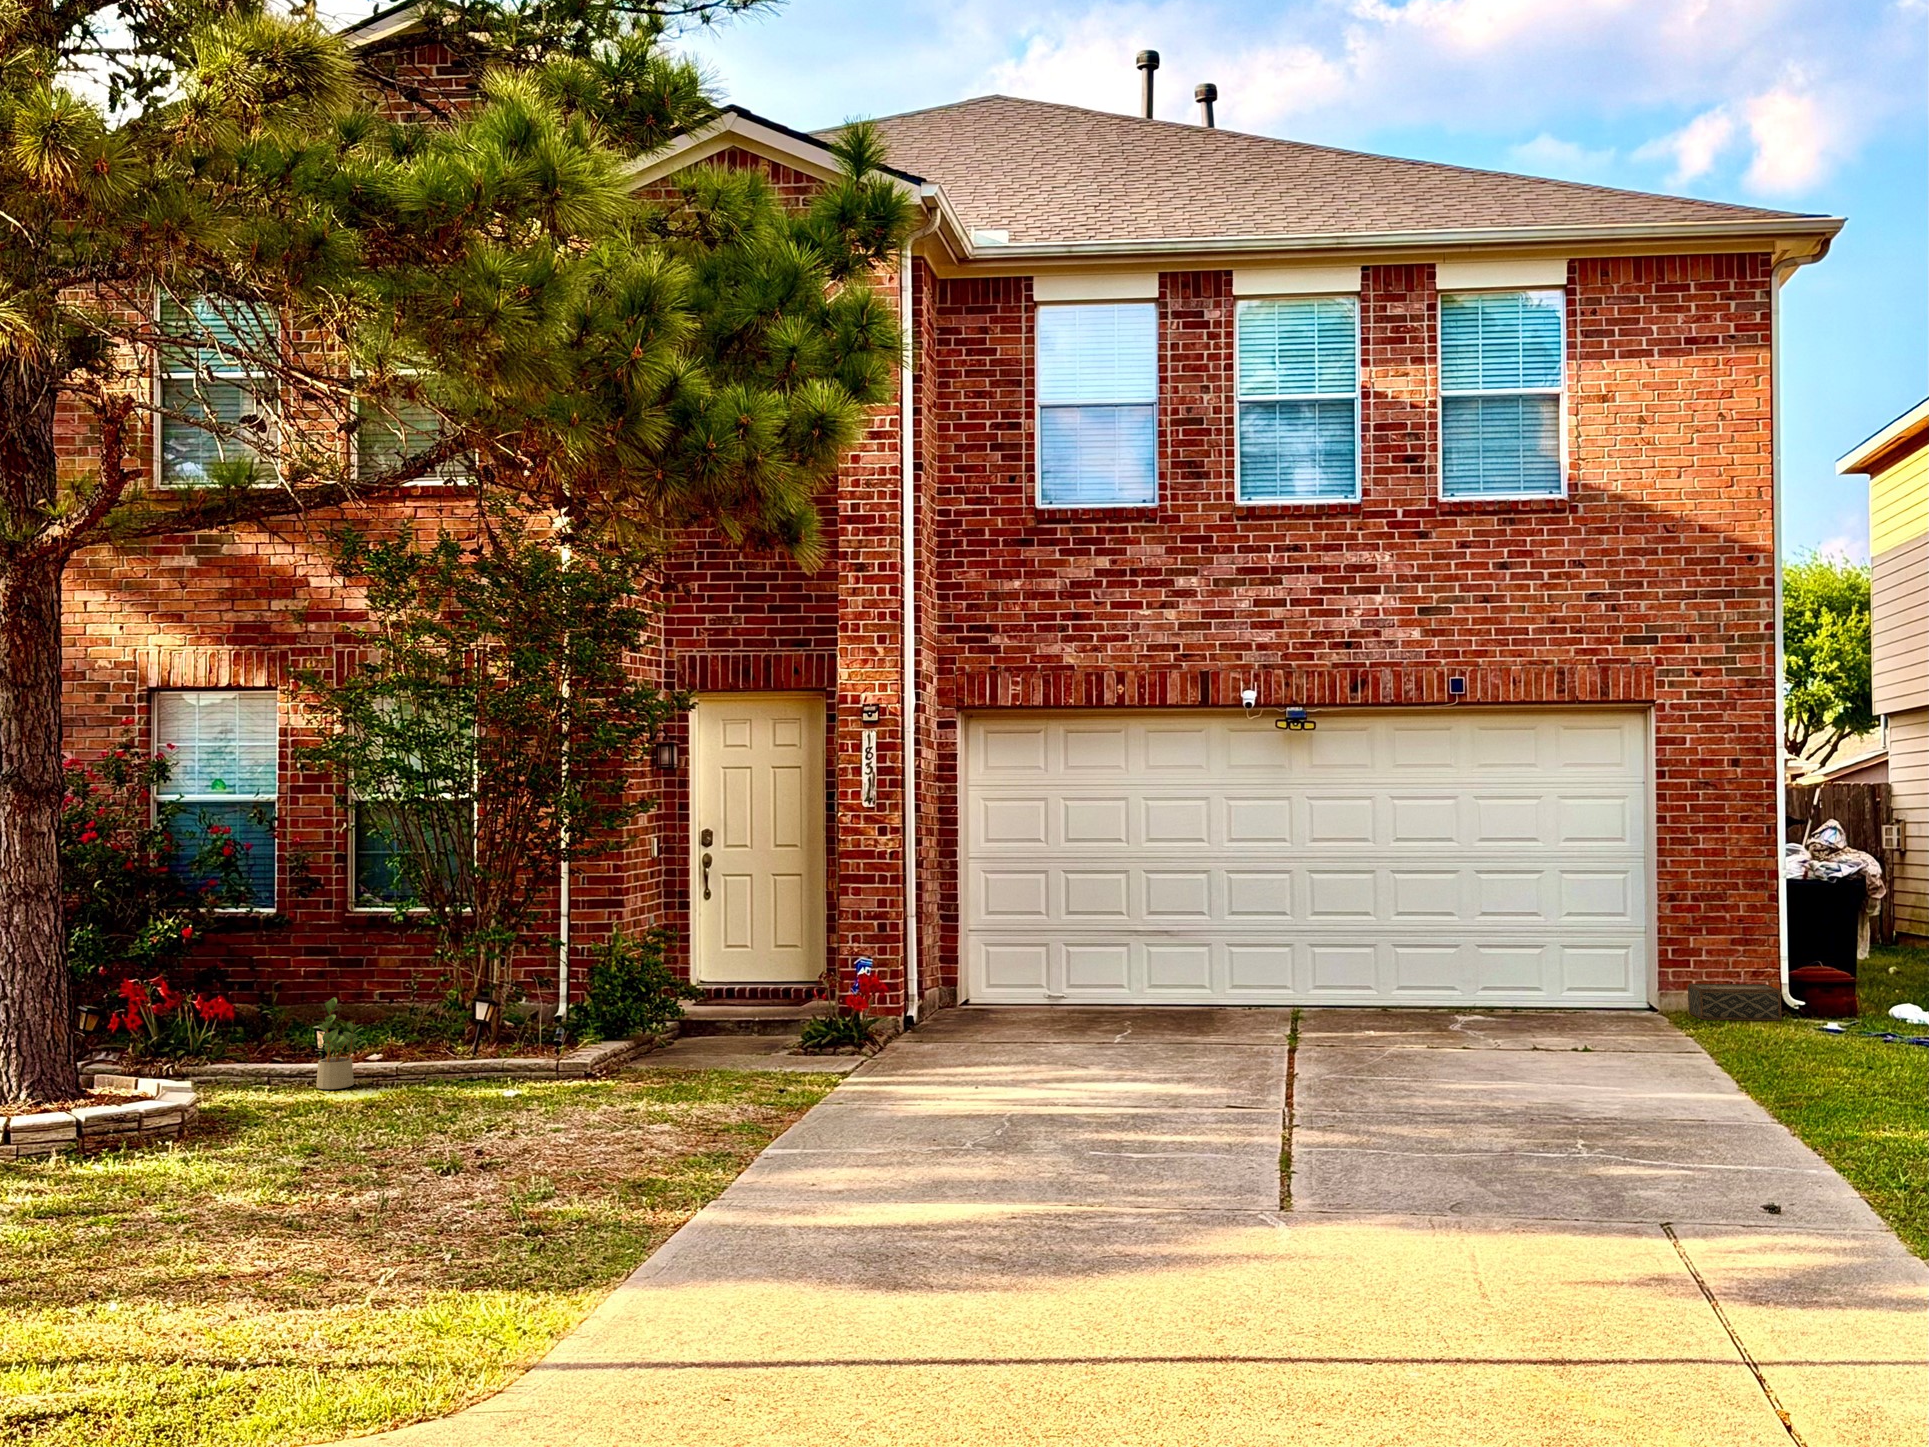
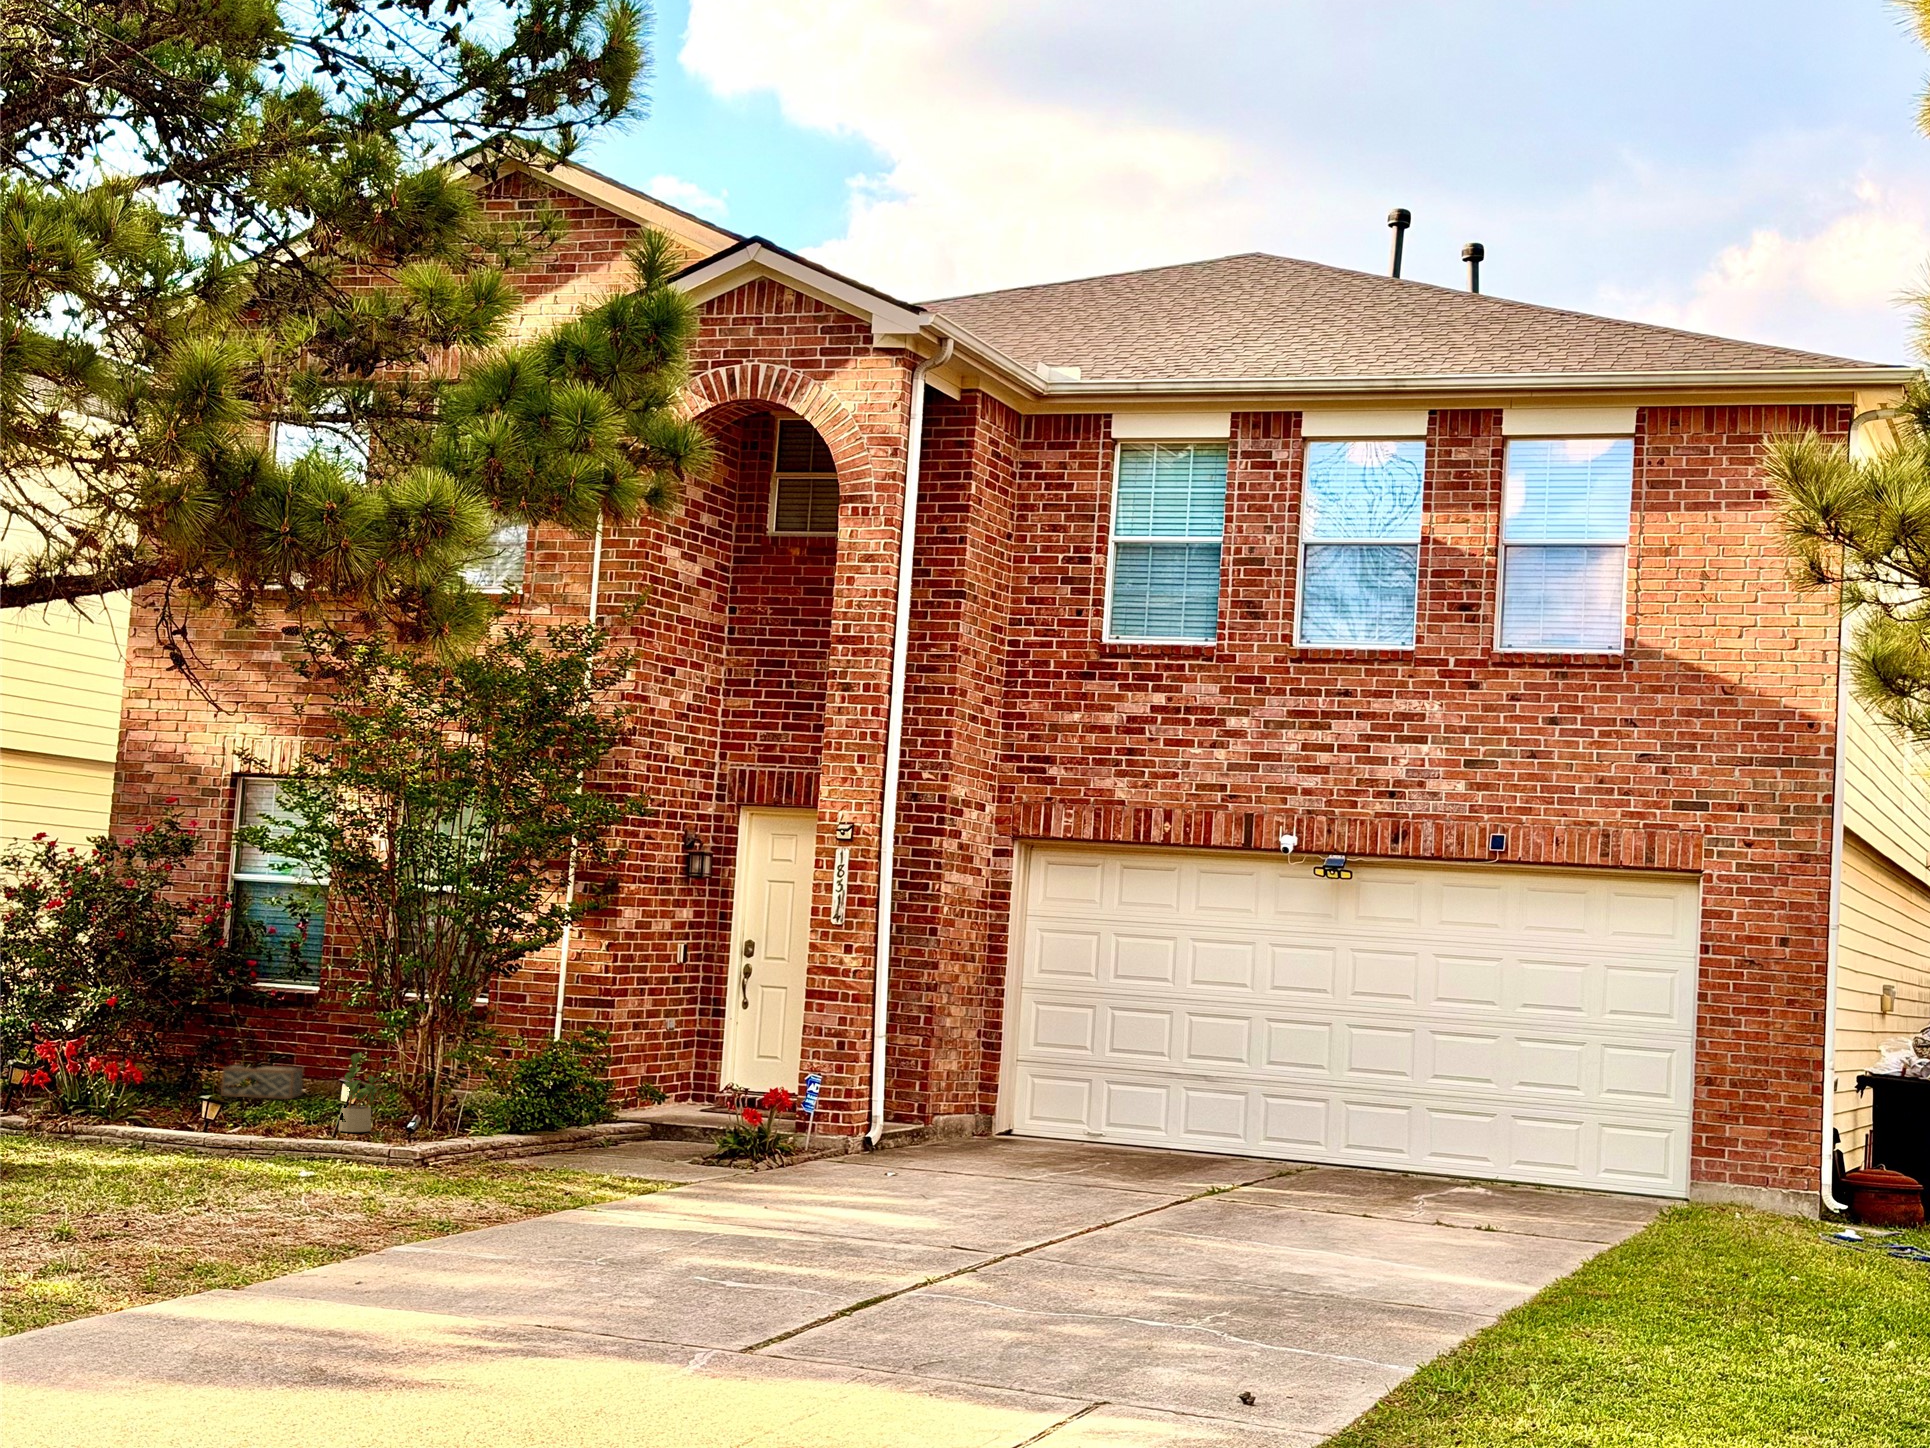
woven basket: present [1688,984,1781,1020] -> present [221,1065,303,1099]

